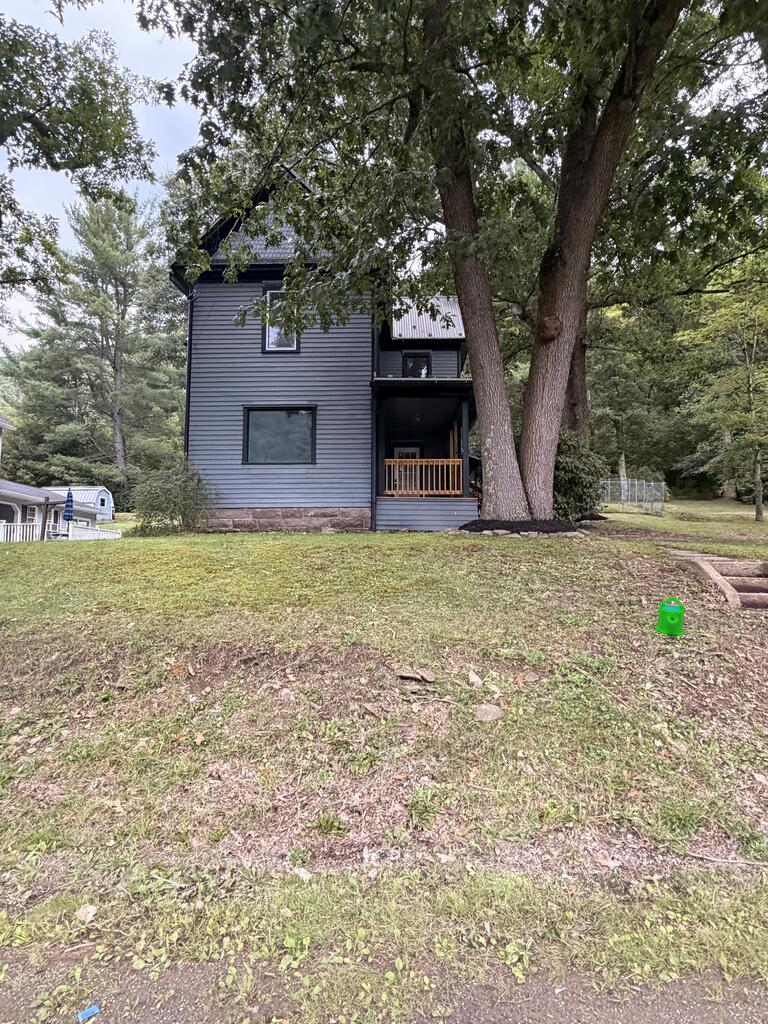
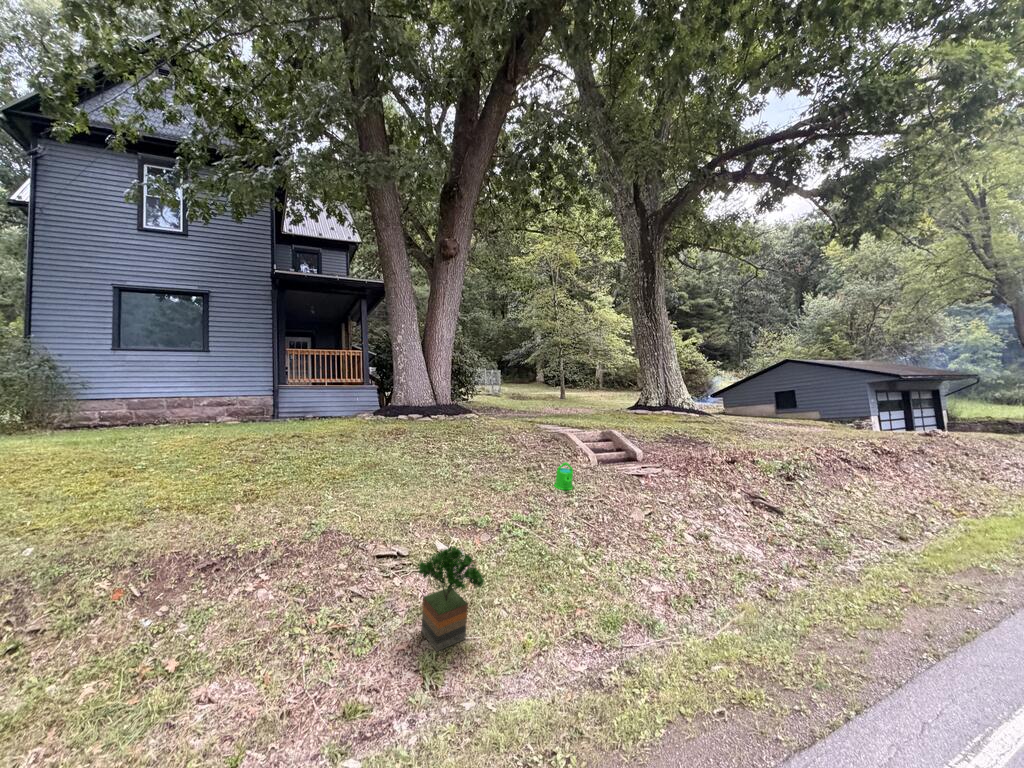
potted tree: none [412,674,490,791] -> present [417,547,484,651]

